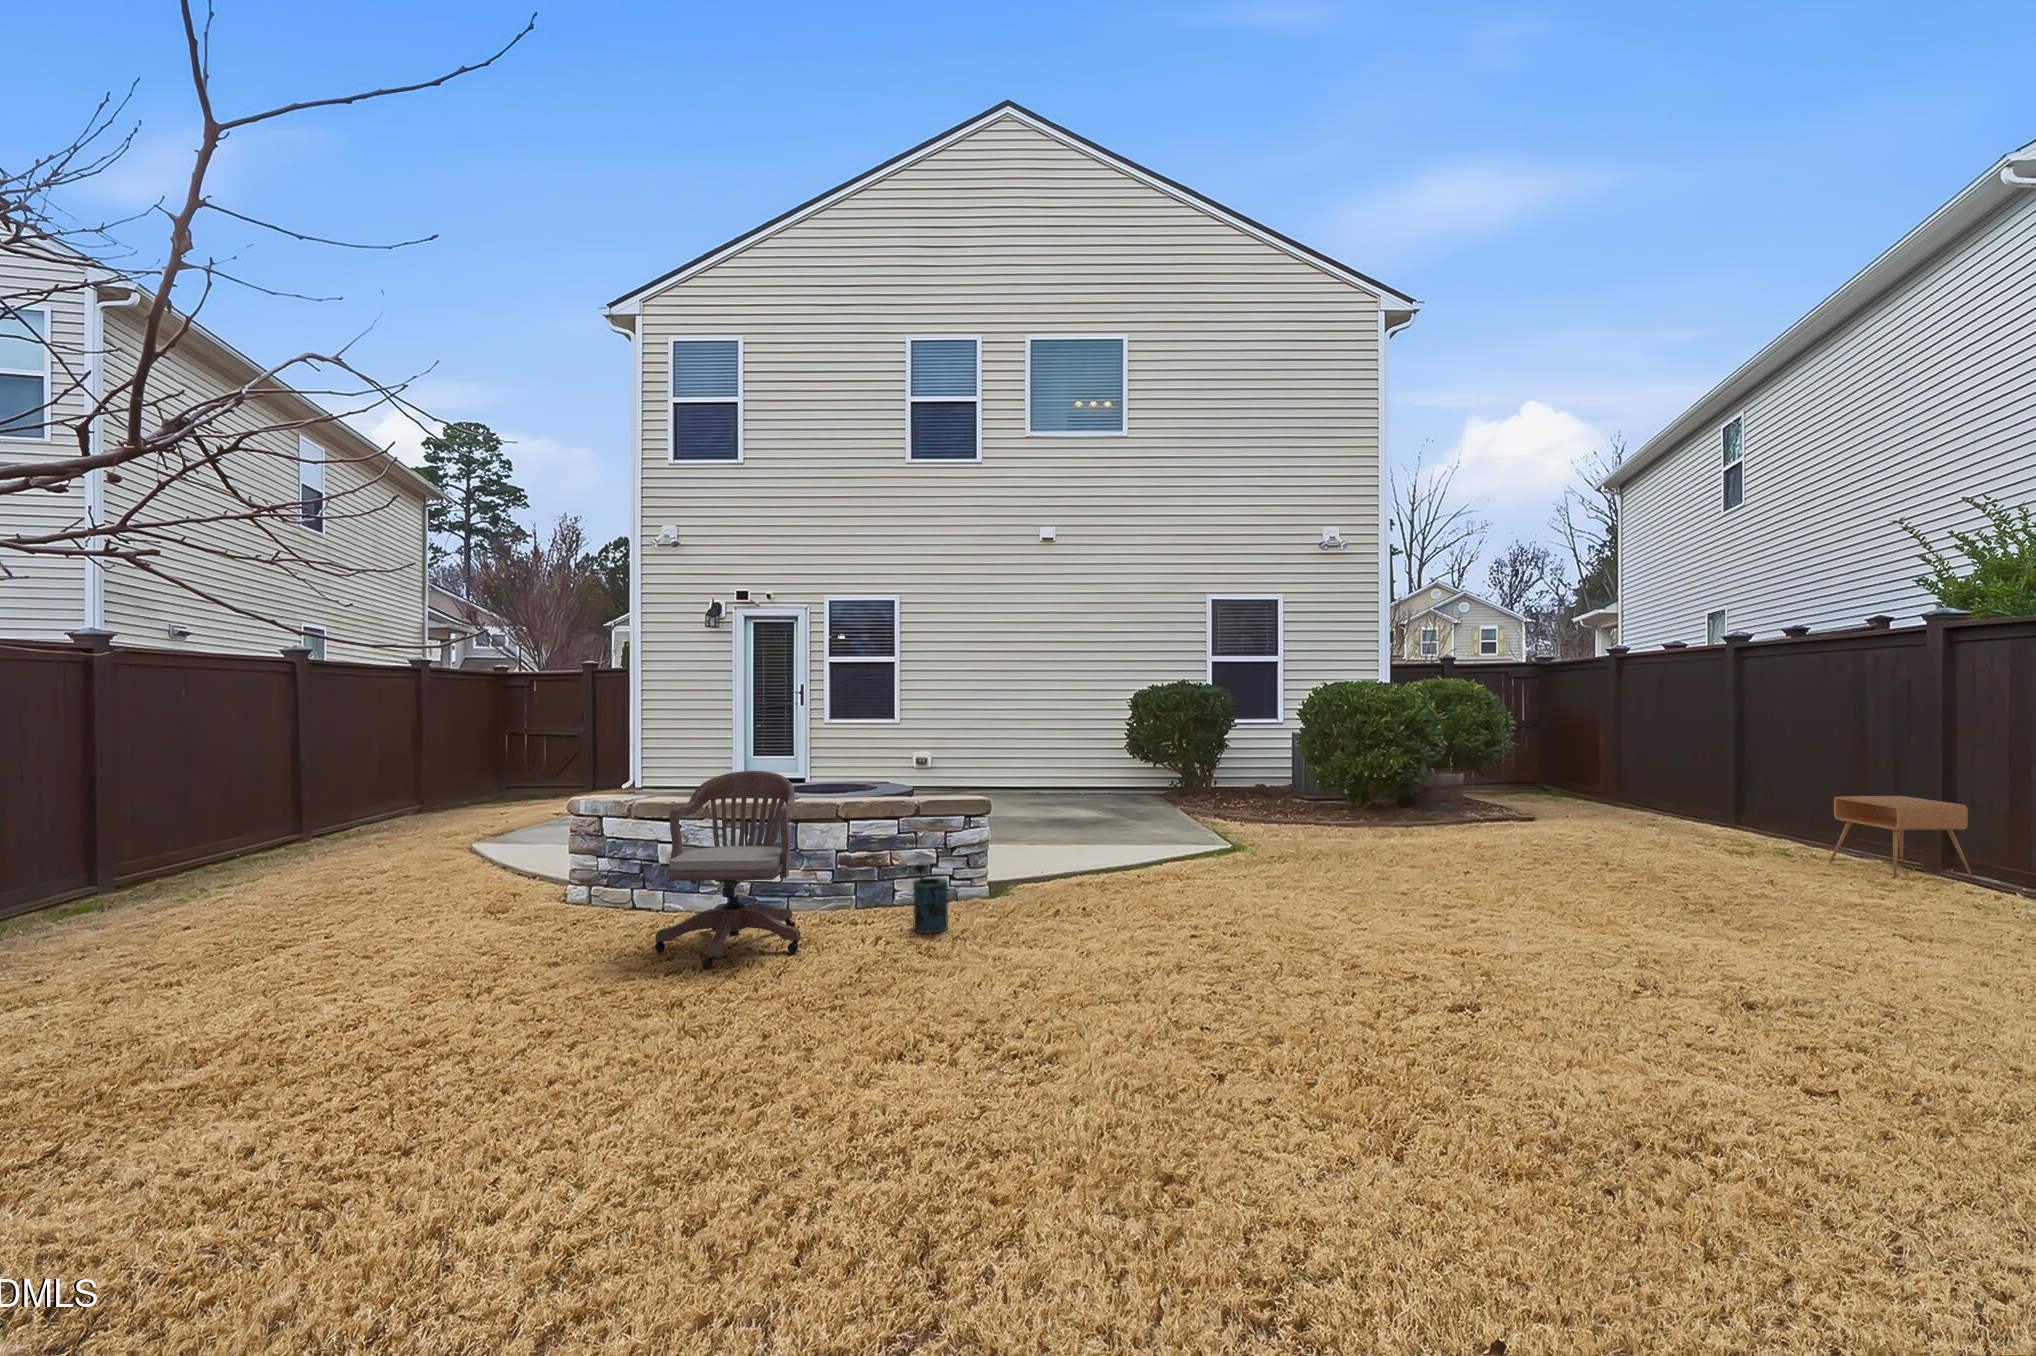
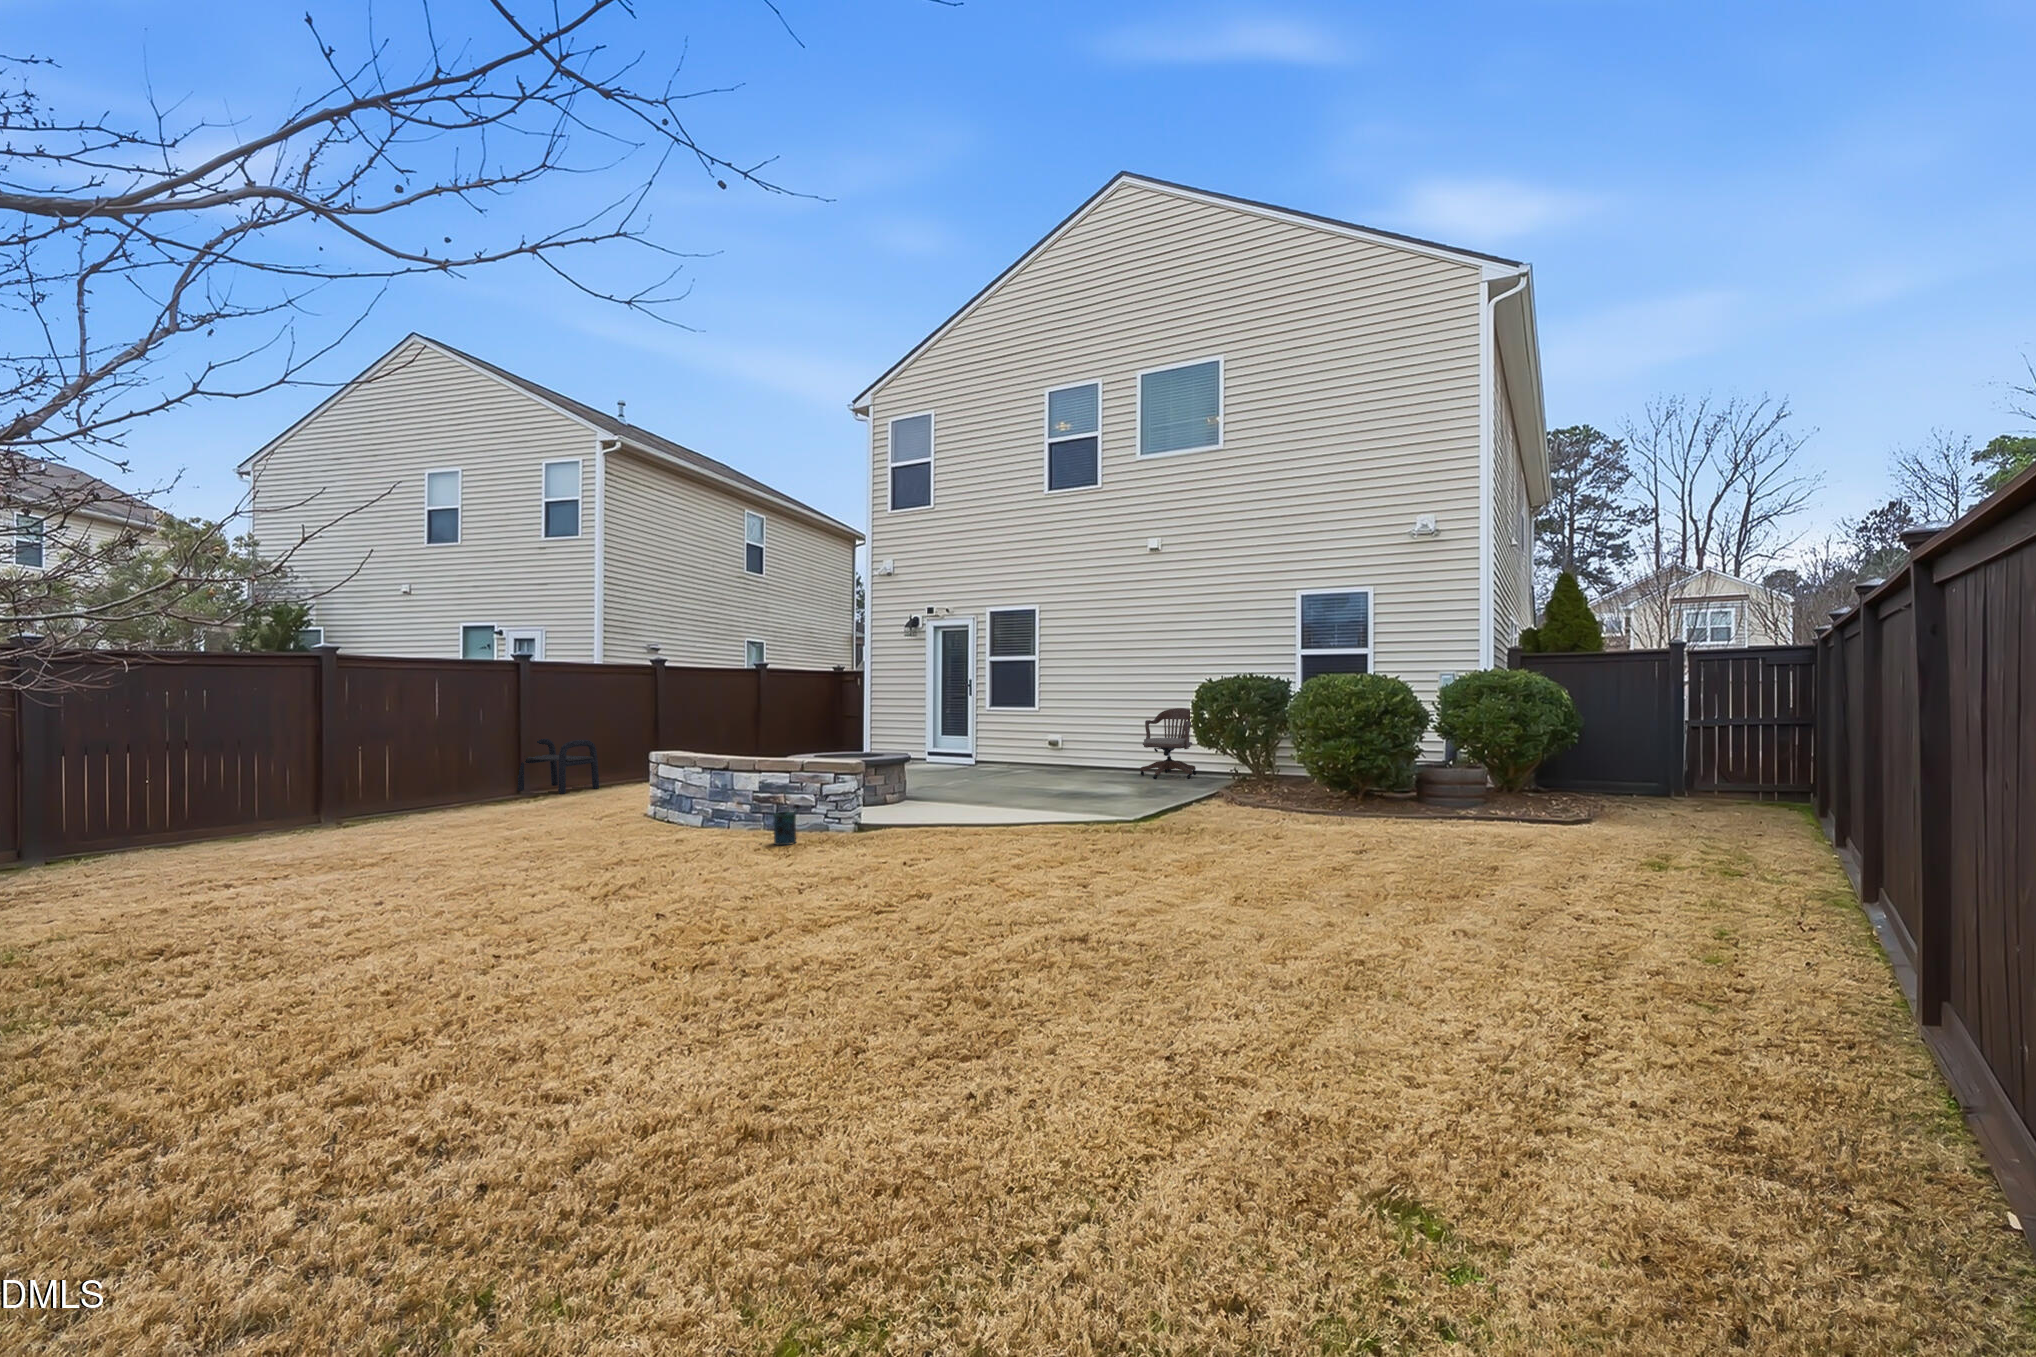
chair: present [655,771,801,969] -> present [1140,708,1197,779]
bench: none [73,787,272,893] -> present [517,739,599,794]
side table: present [1829,796,1973,878] -> none [1654,813,1774,913]

